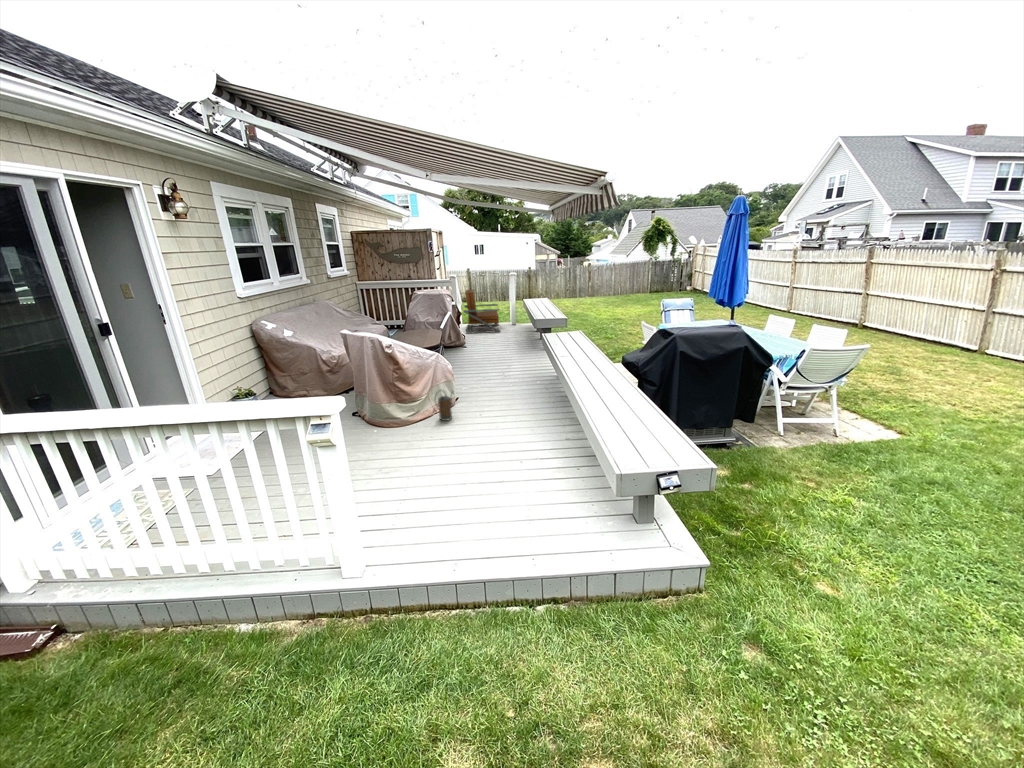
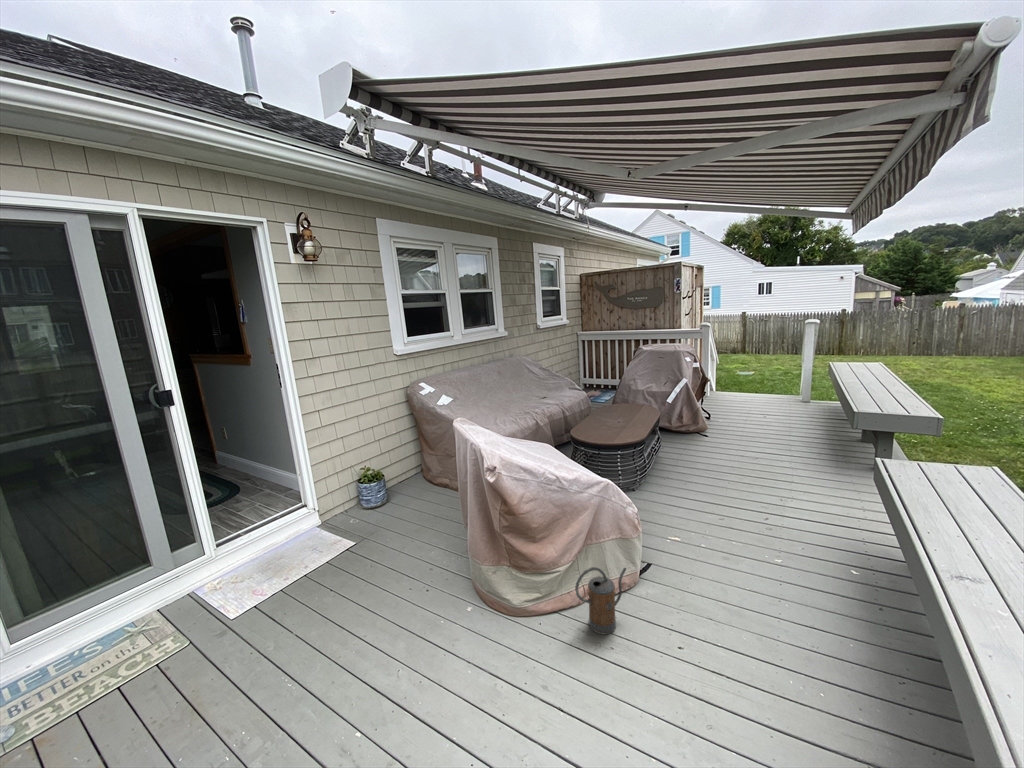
lounge chair: present [463,289,500,334] -> none [714,344,778,414]

